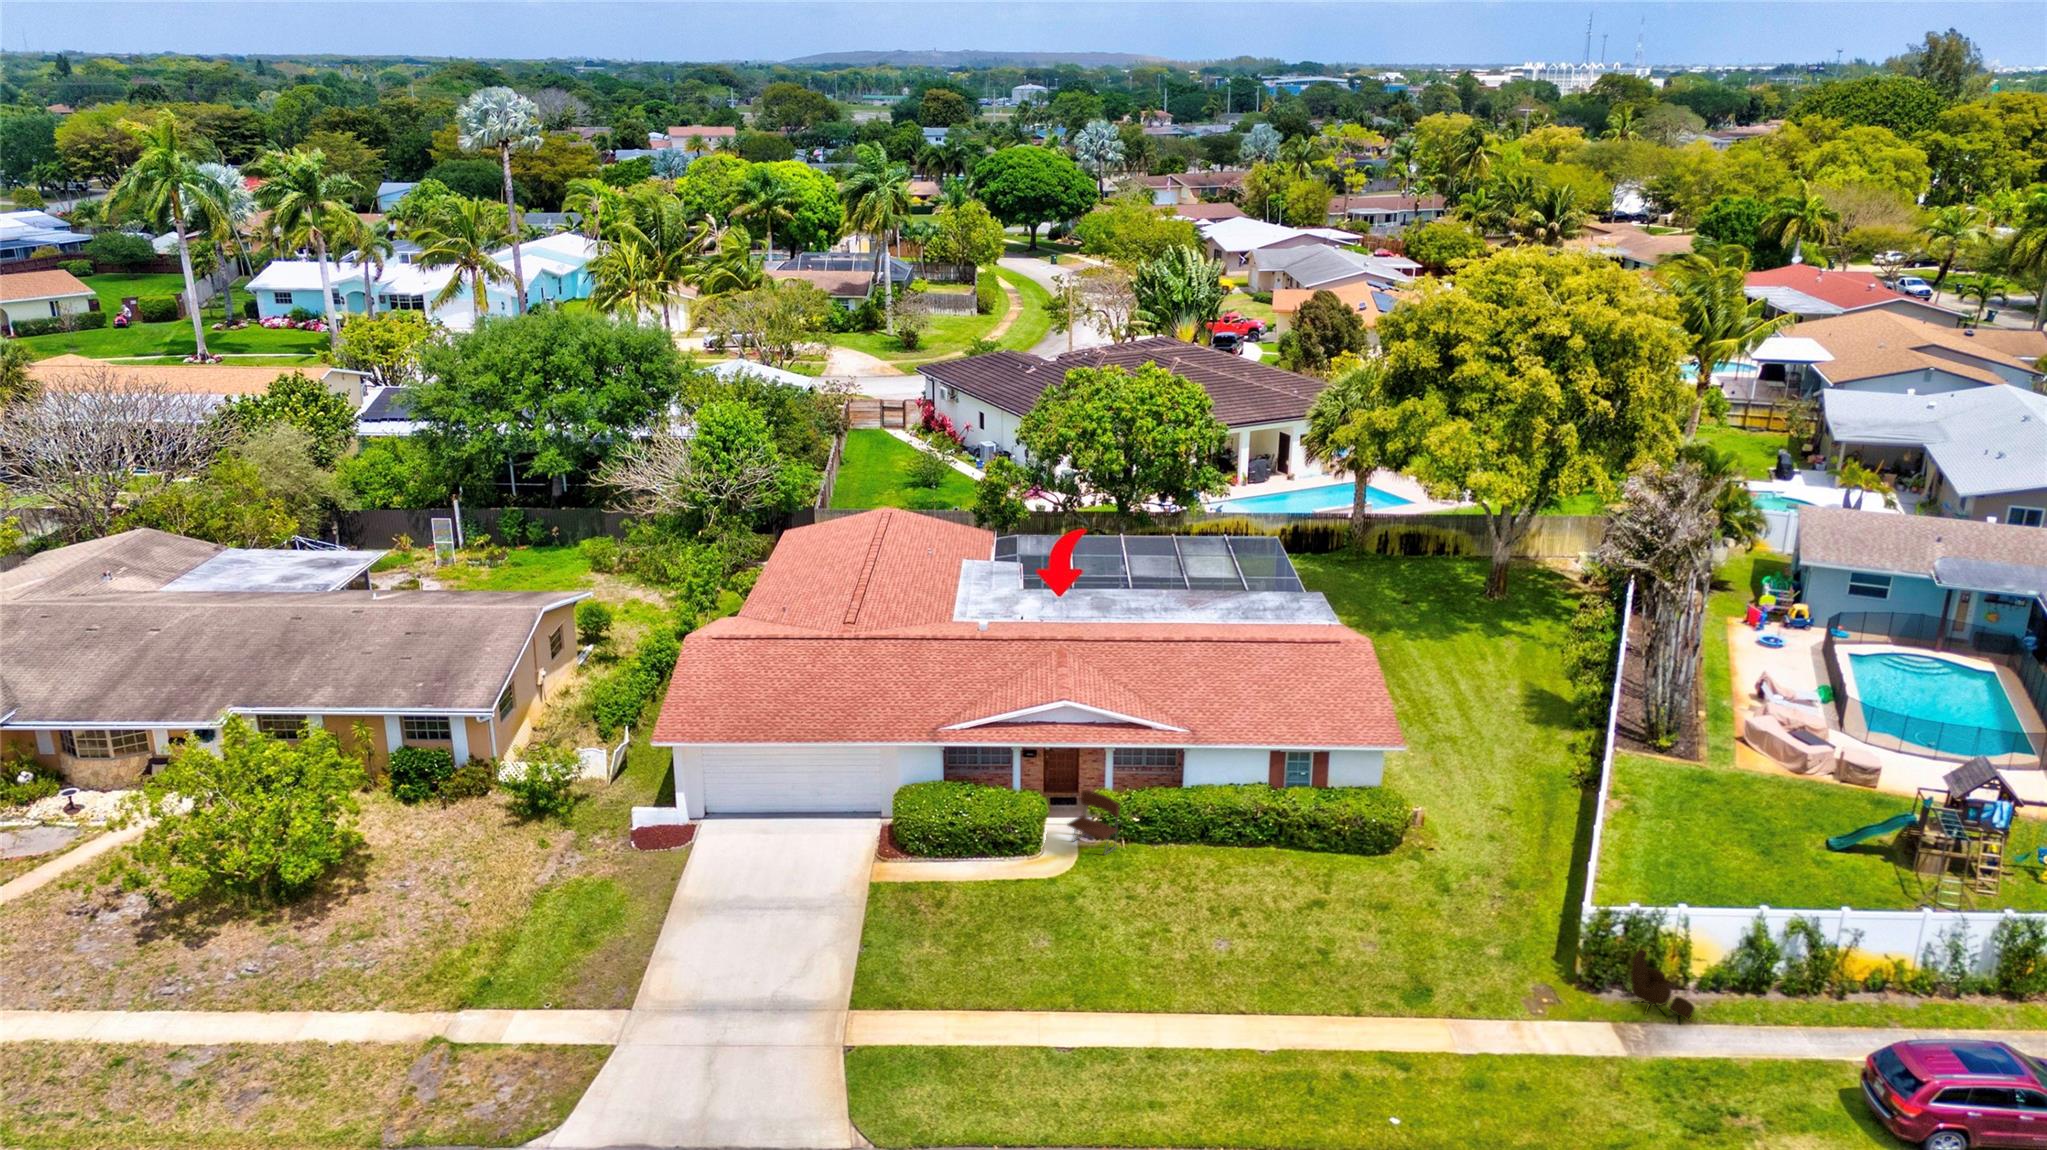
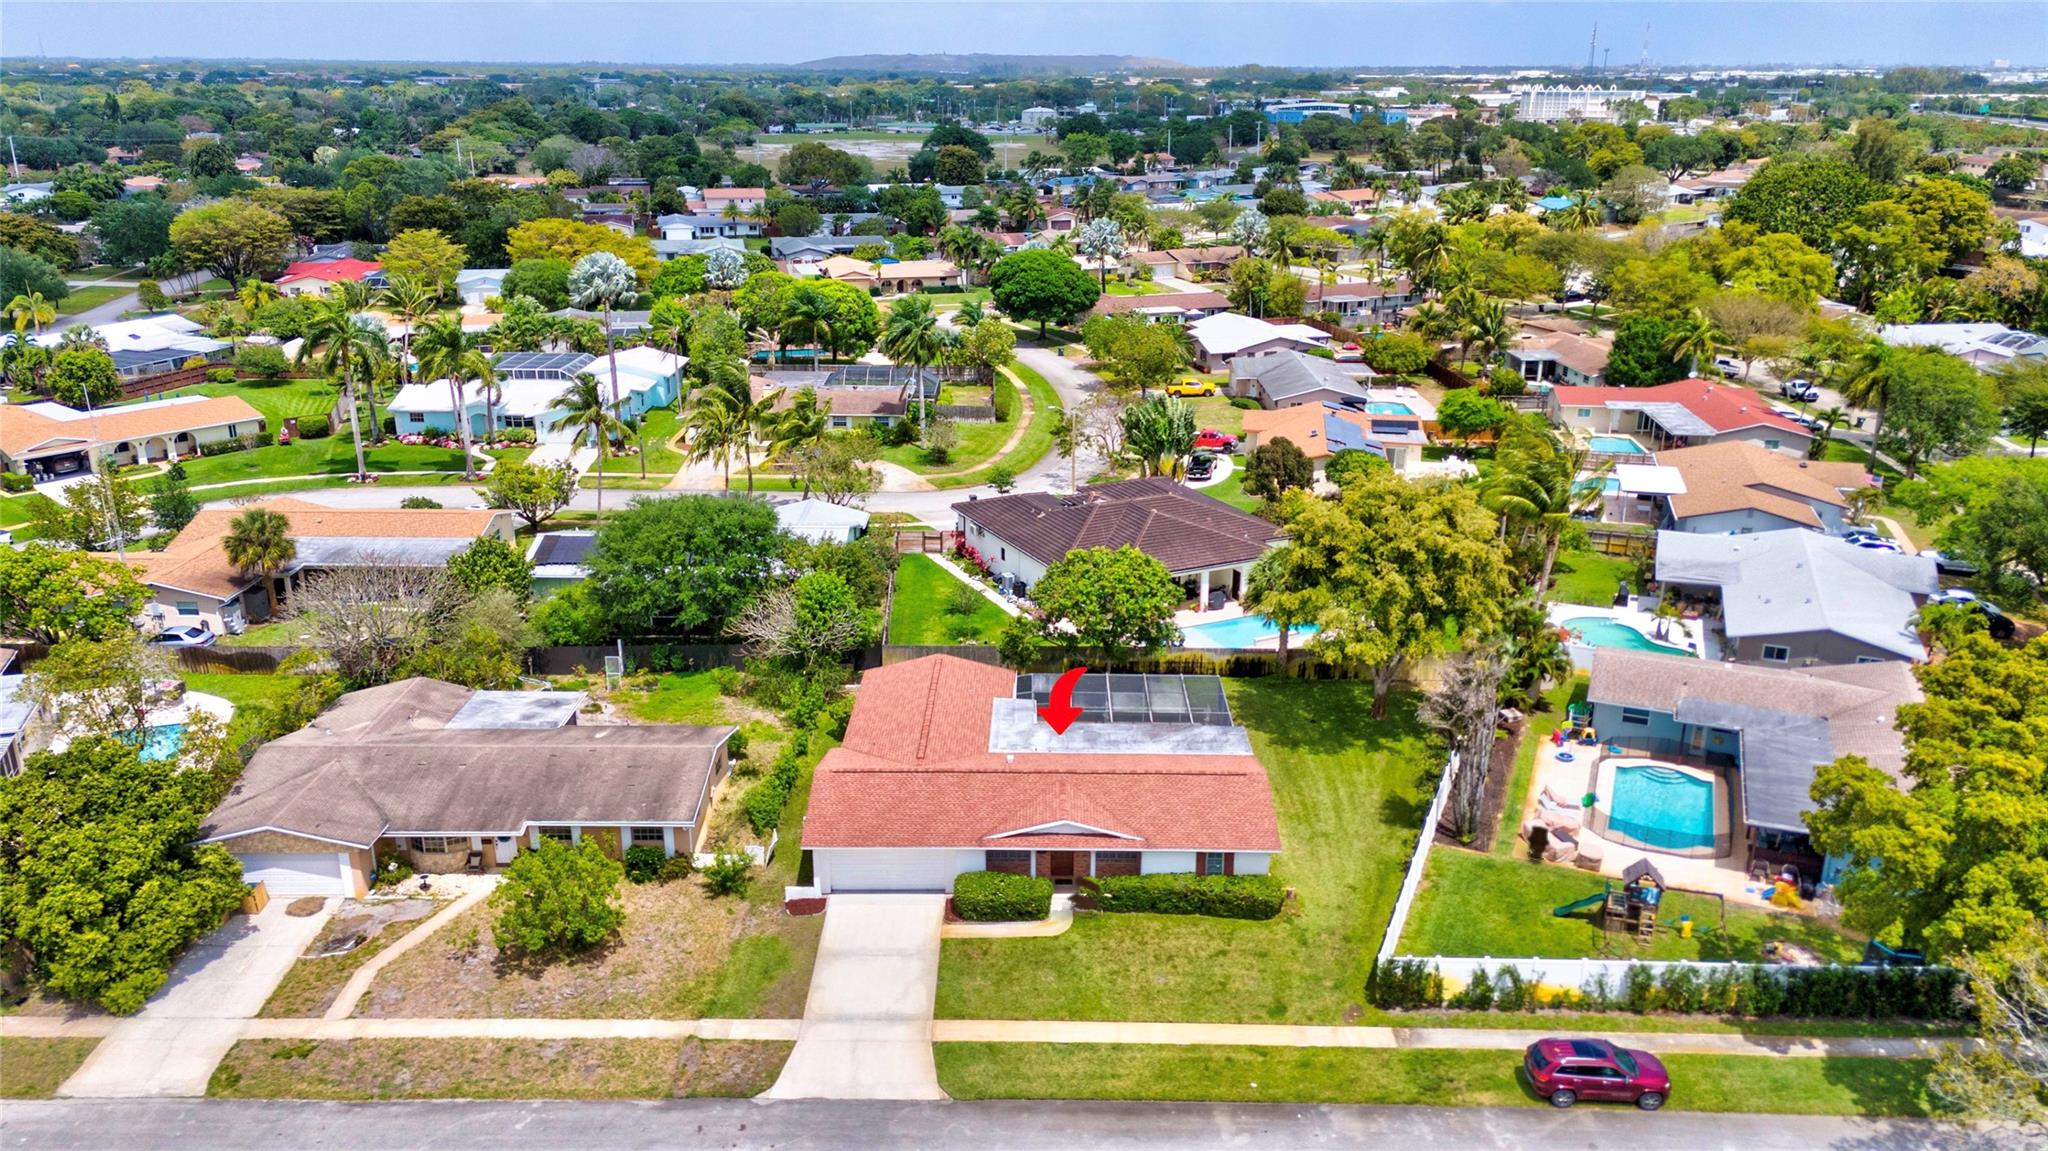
lounge chair: present [1631,949,1694,1020] -> present [1527,826,1550,861]

